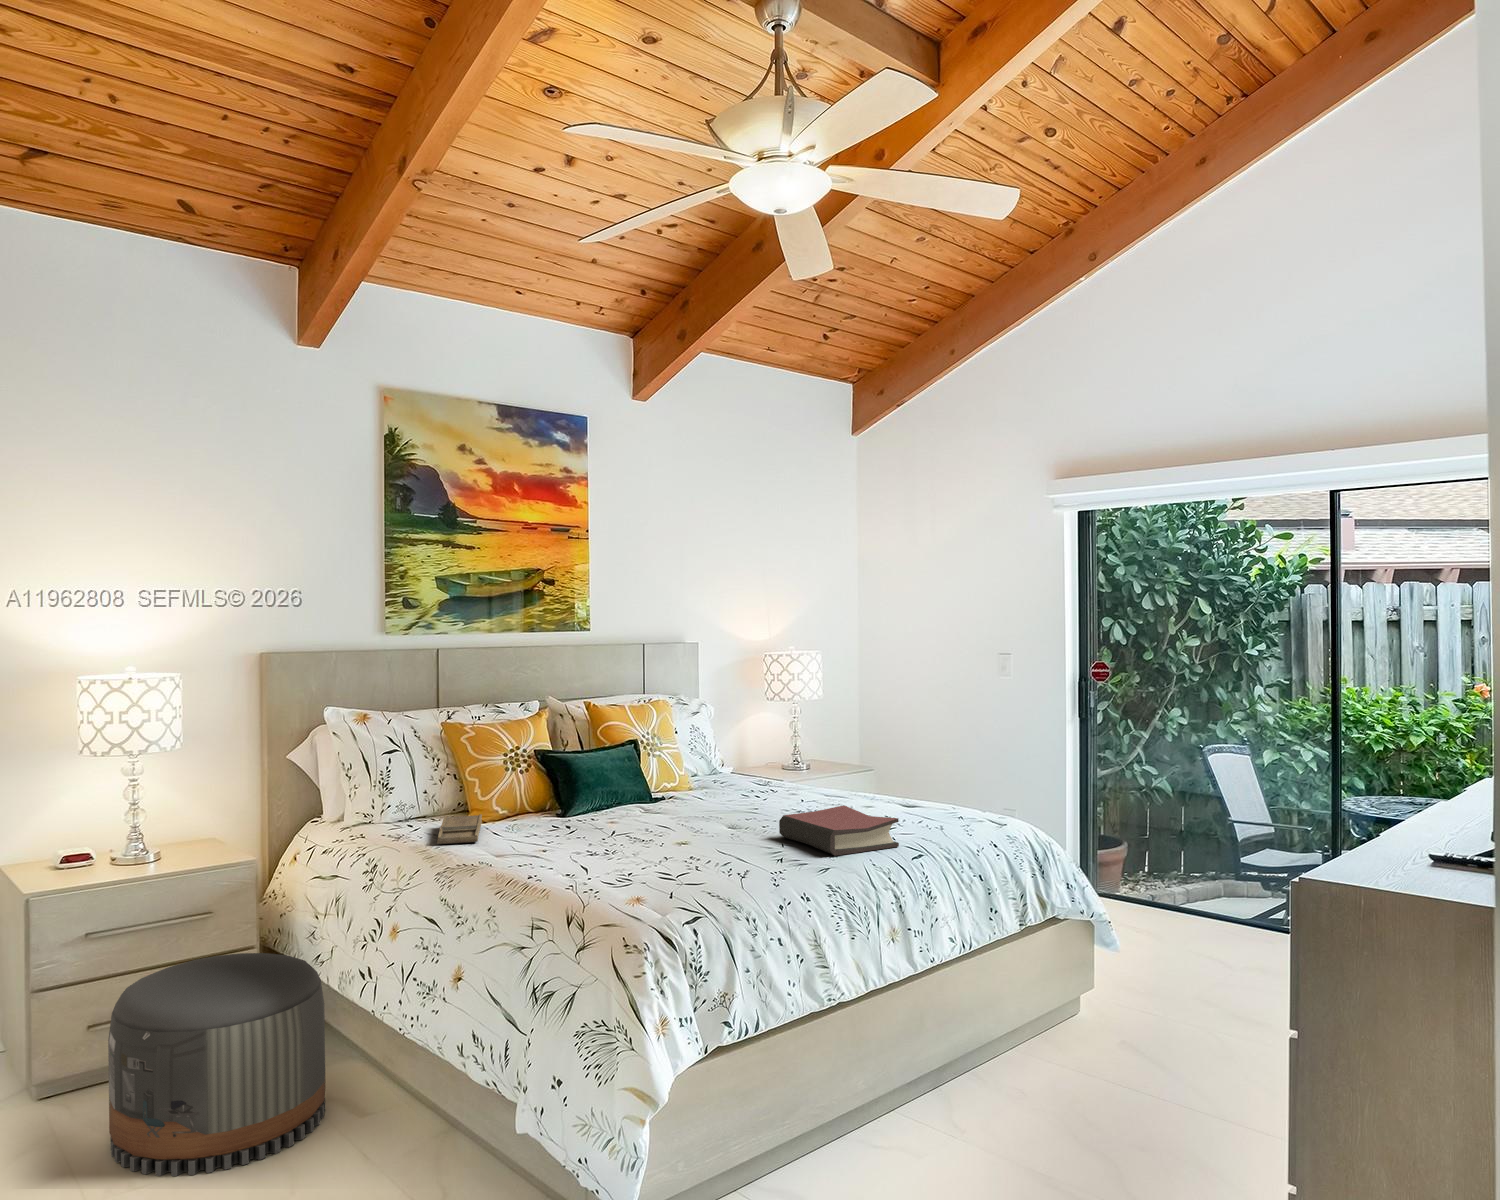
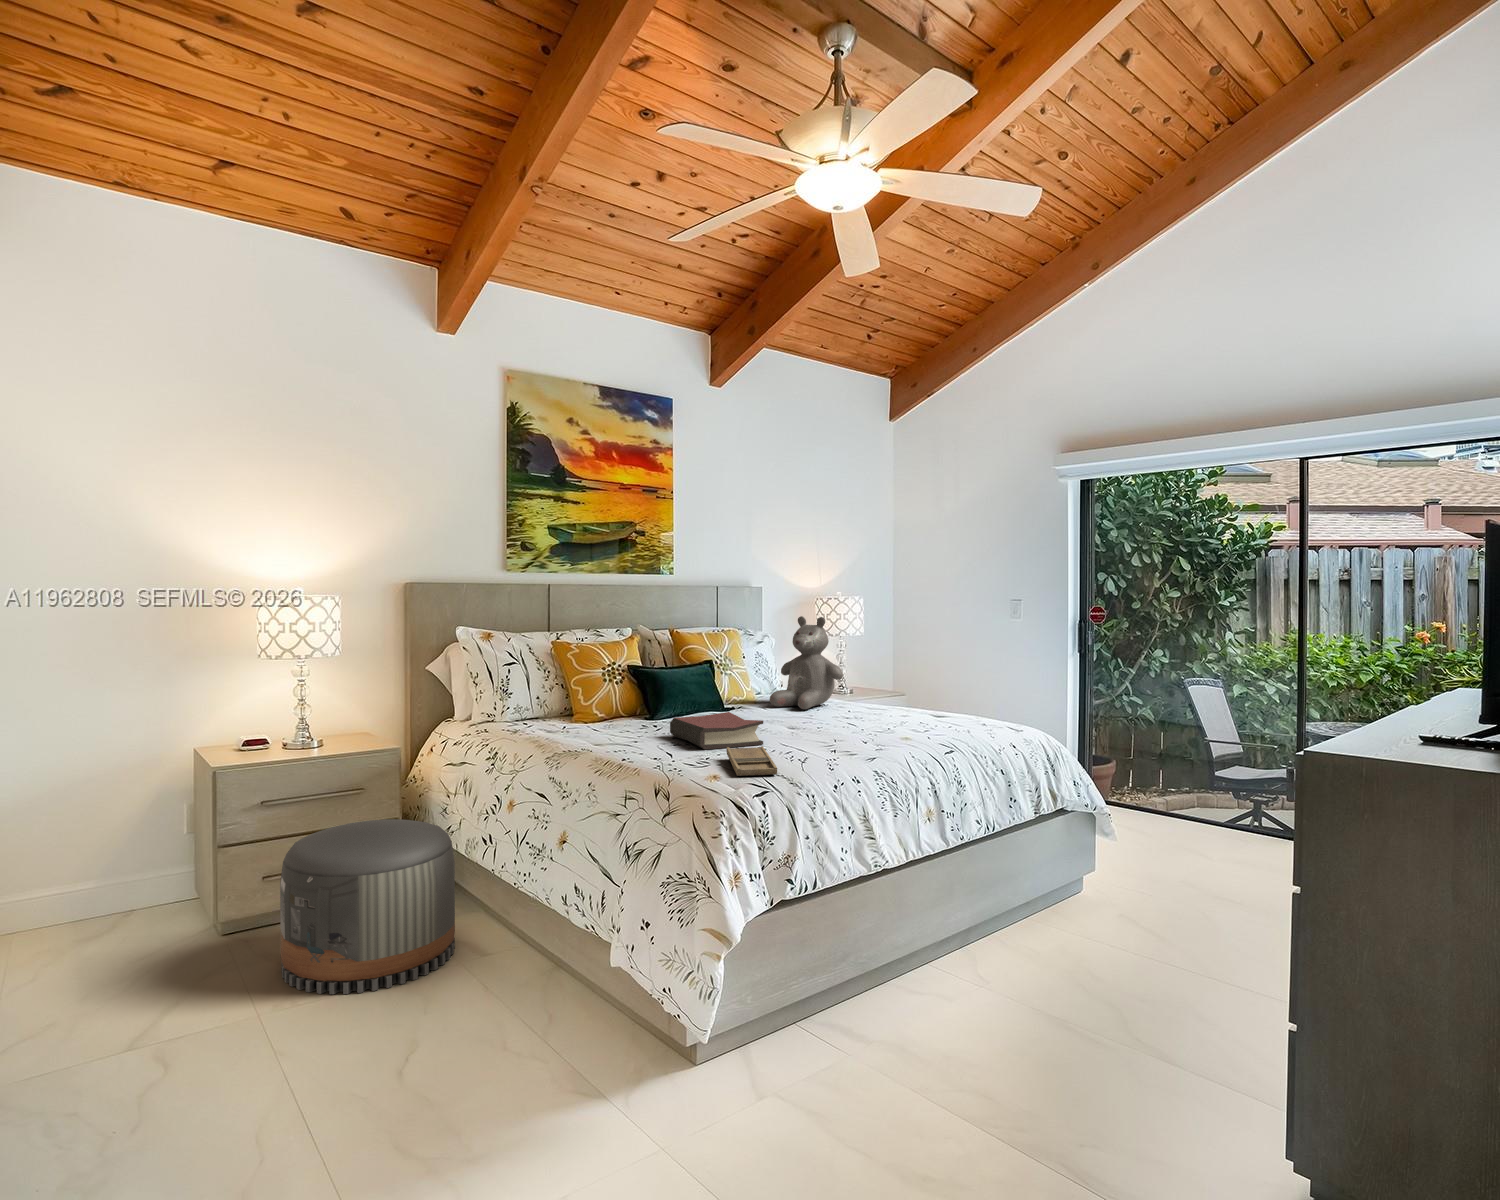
teddy bear: none [710,682,798,797] -> present [770,616,843,710]
hardback book: present [779,805,899,856] -> present [670,712,763,750]
tray: present [437,814,482,844] -> present [726,746,777,776]

